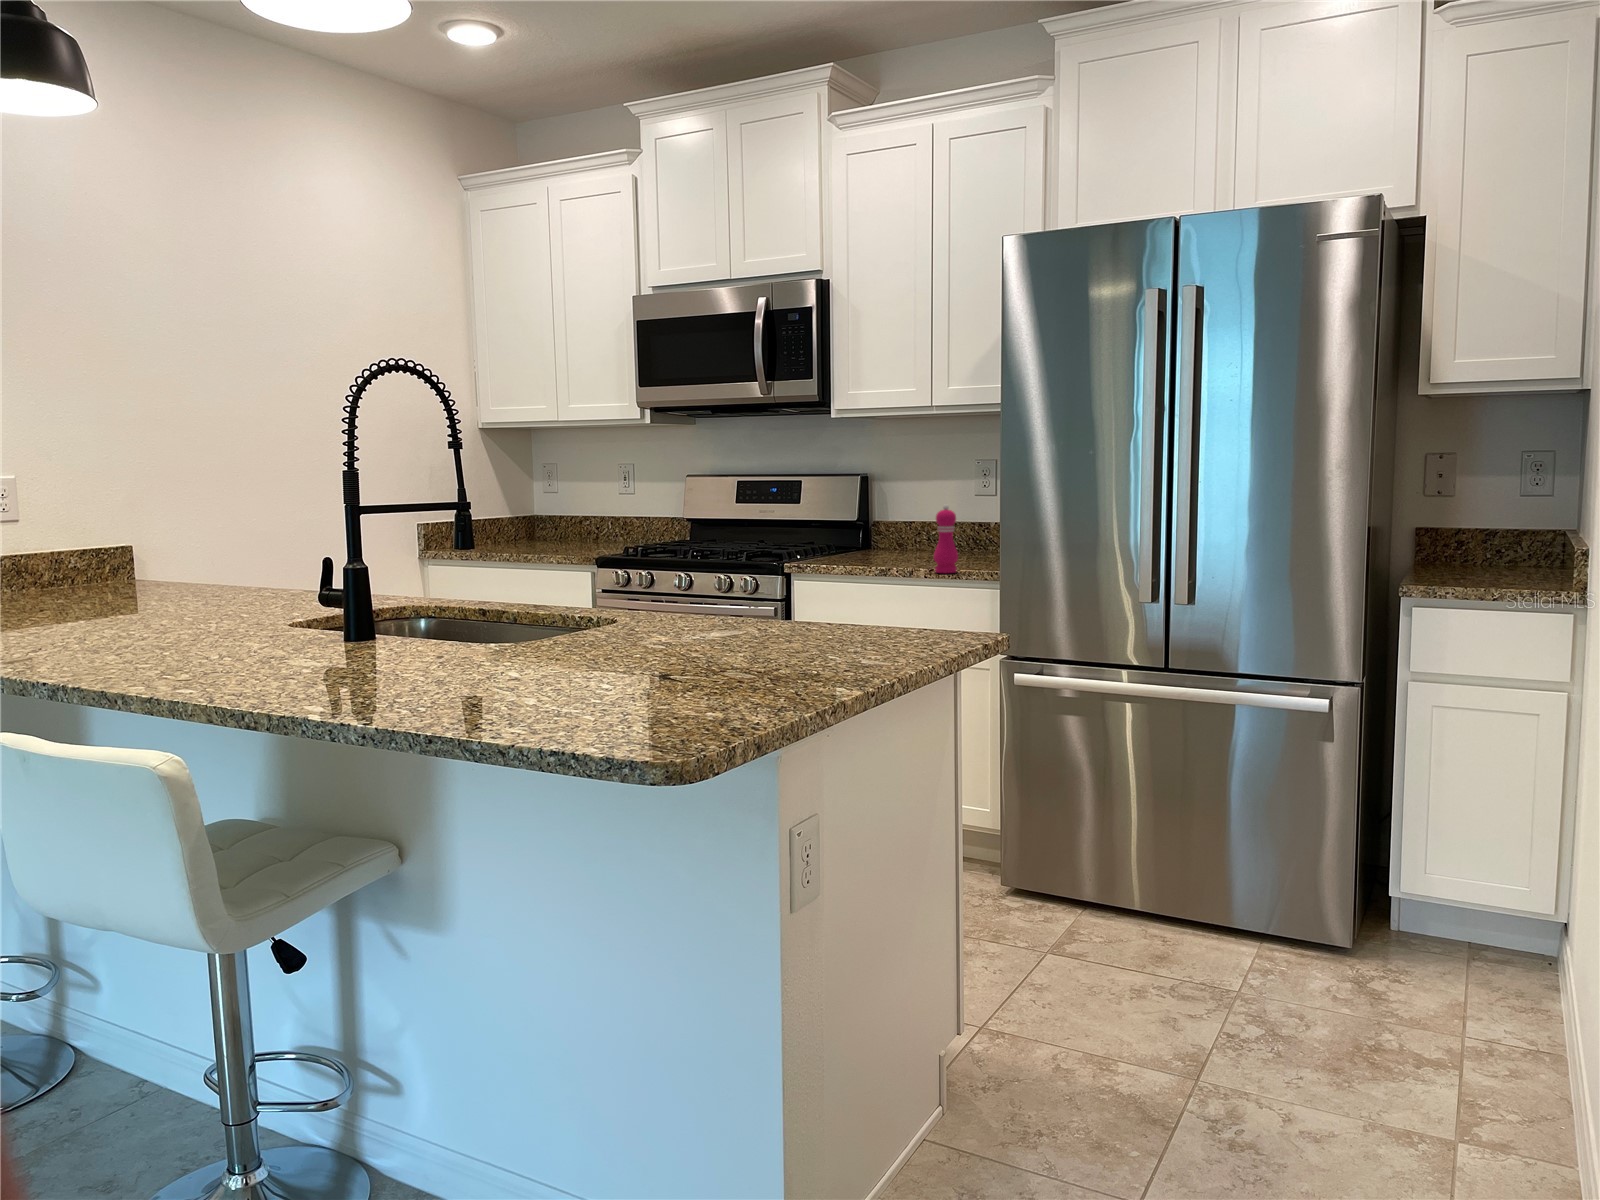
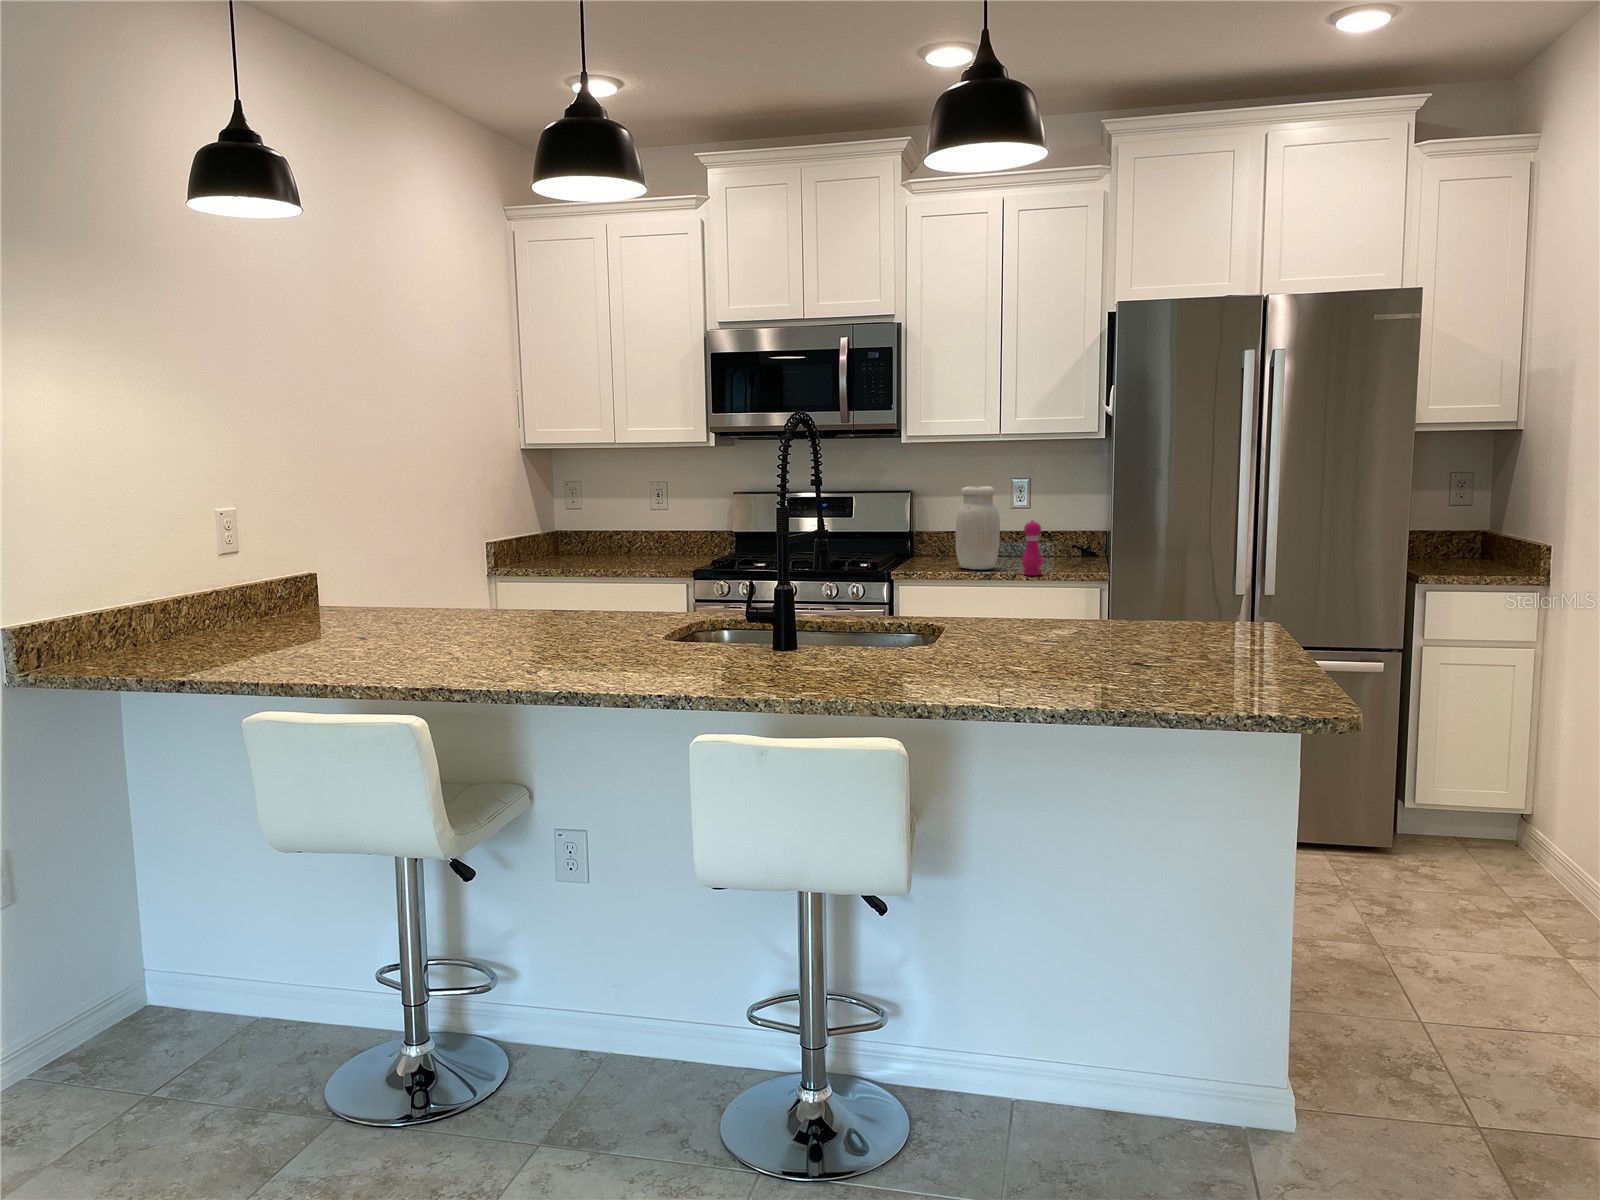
jar: none [876,467,926,565] -> present [955,486,1000,570]

